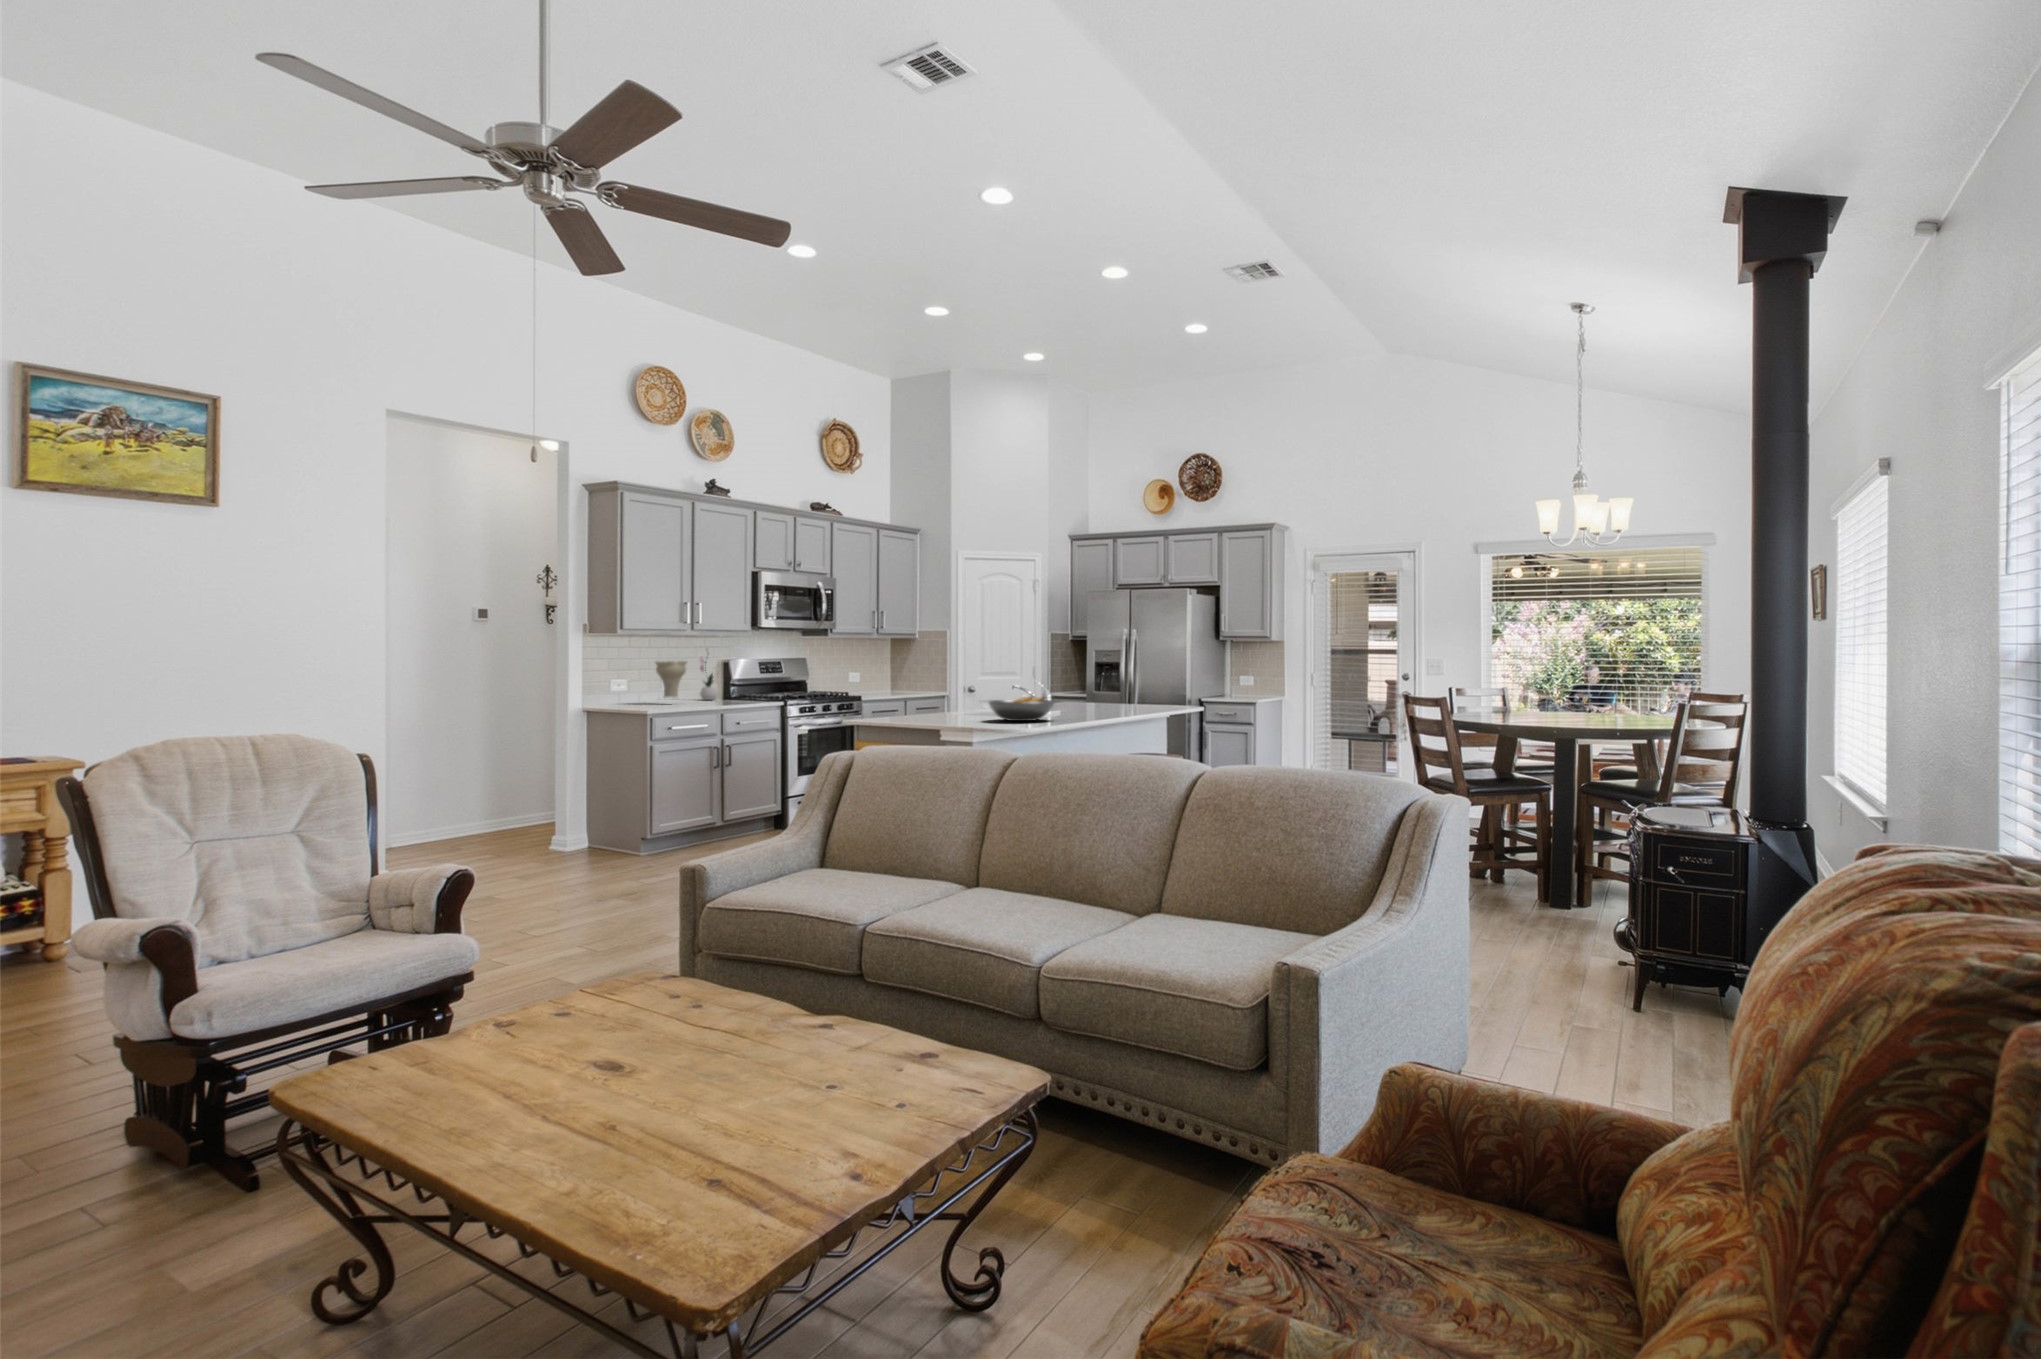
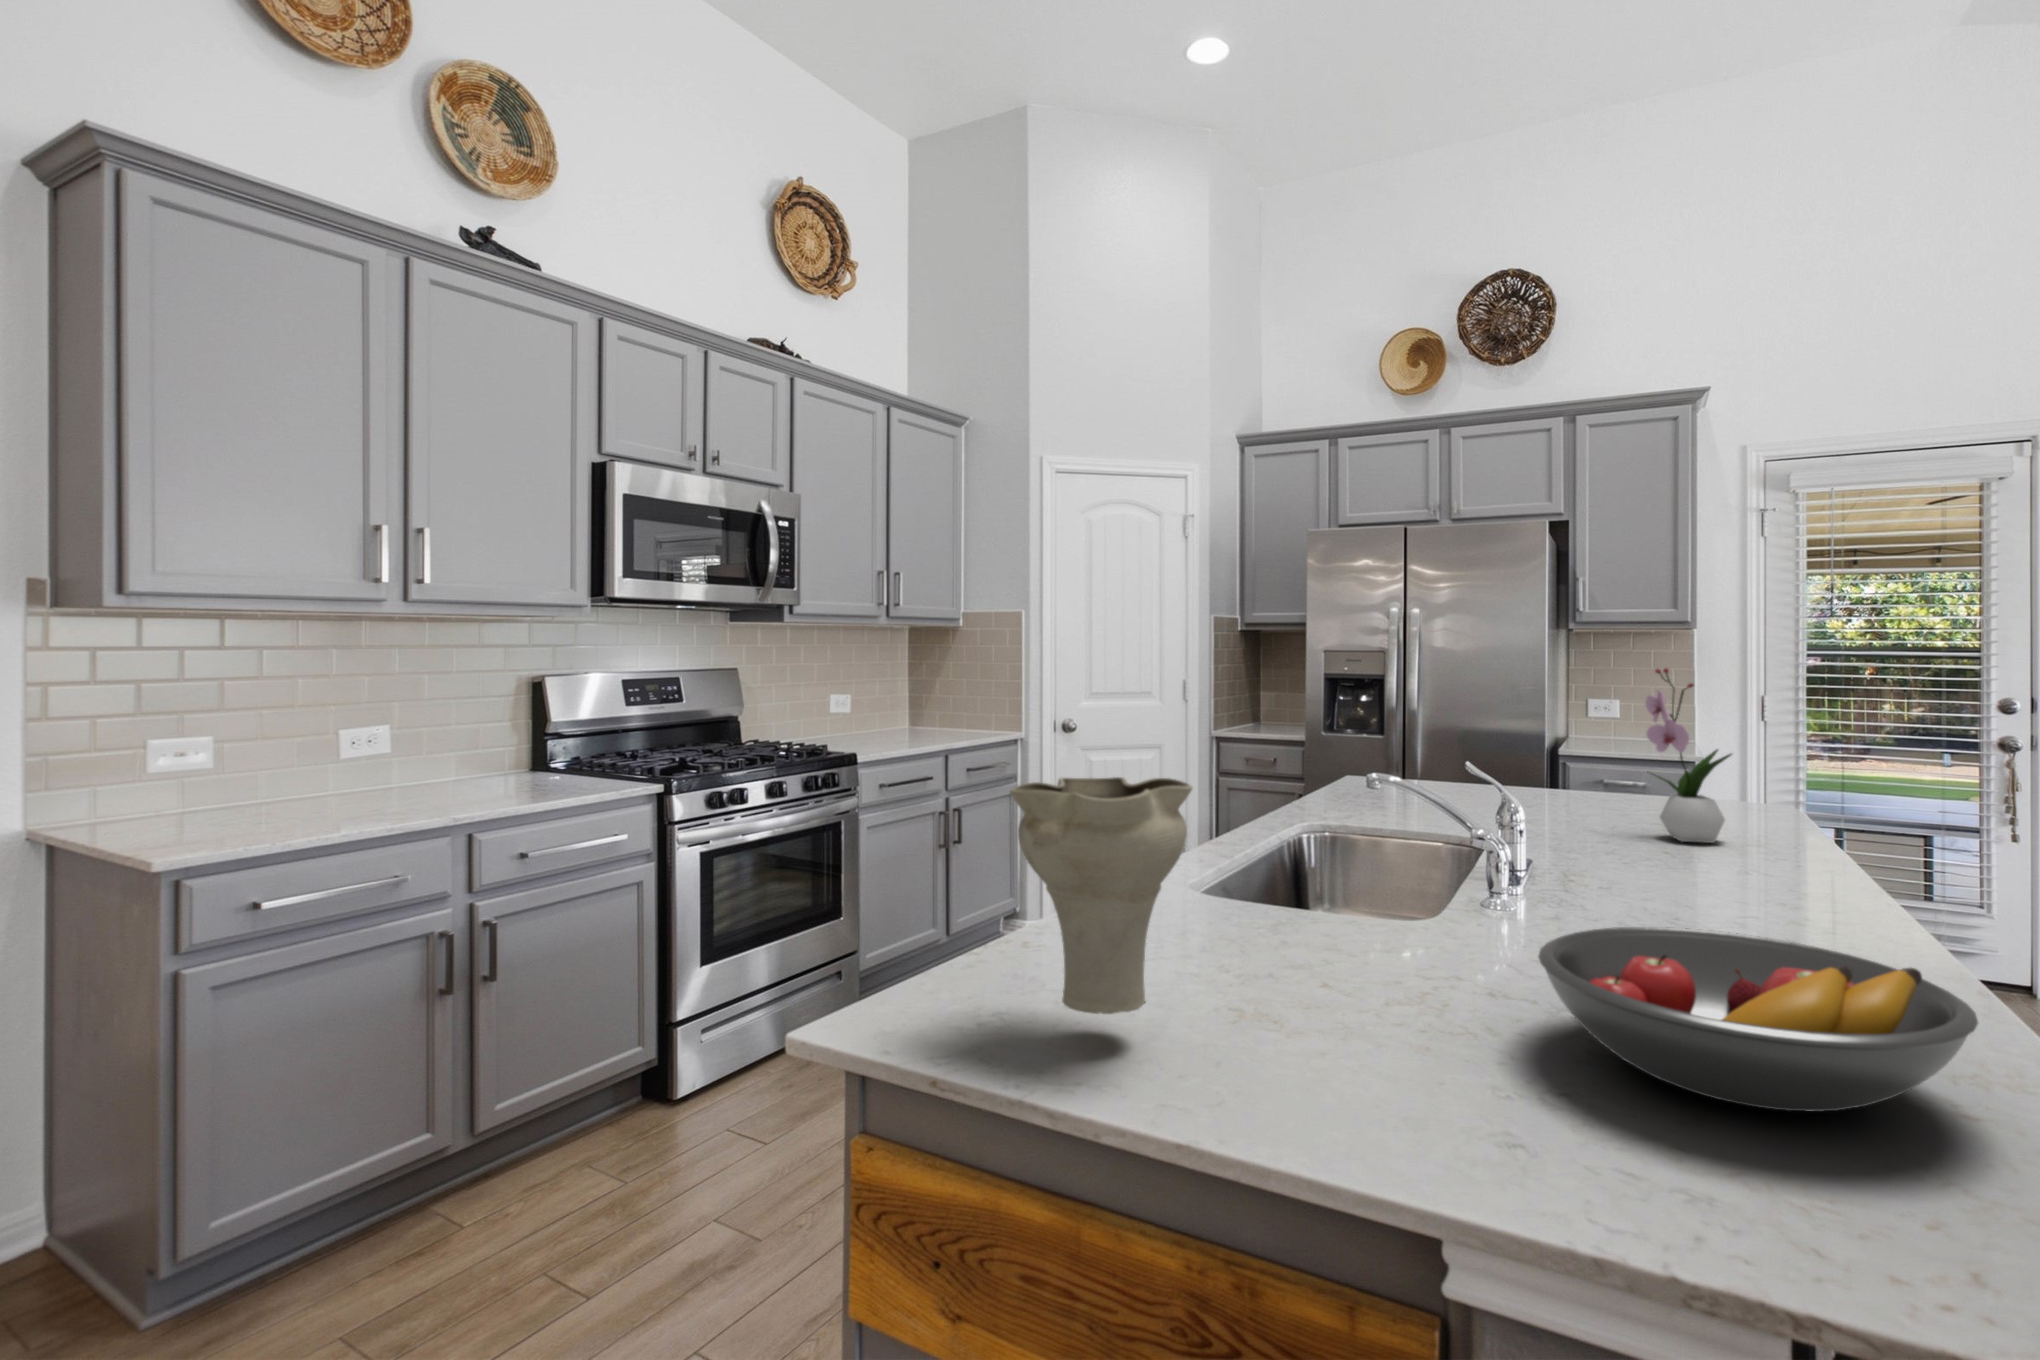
flower arrangement: present [699,656,718,700] -> present [1645,668,1732,843]
vase: present [656,661,687,698] -> present [1010,777,1192,1014]

